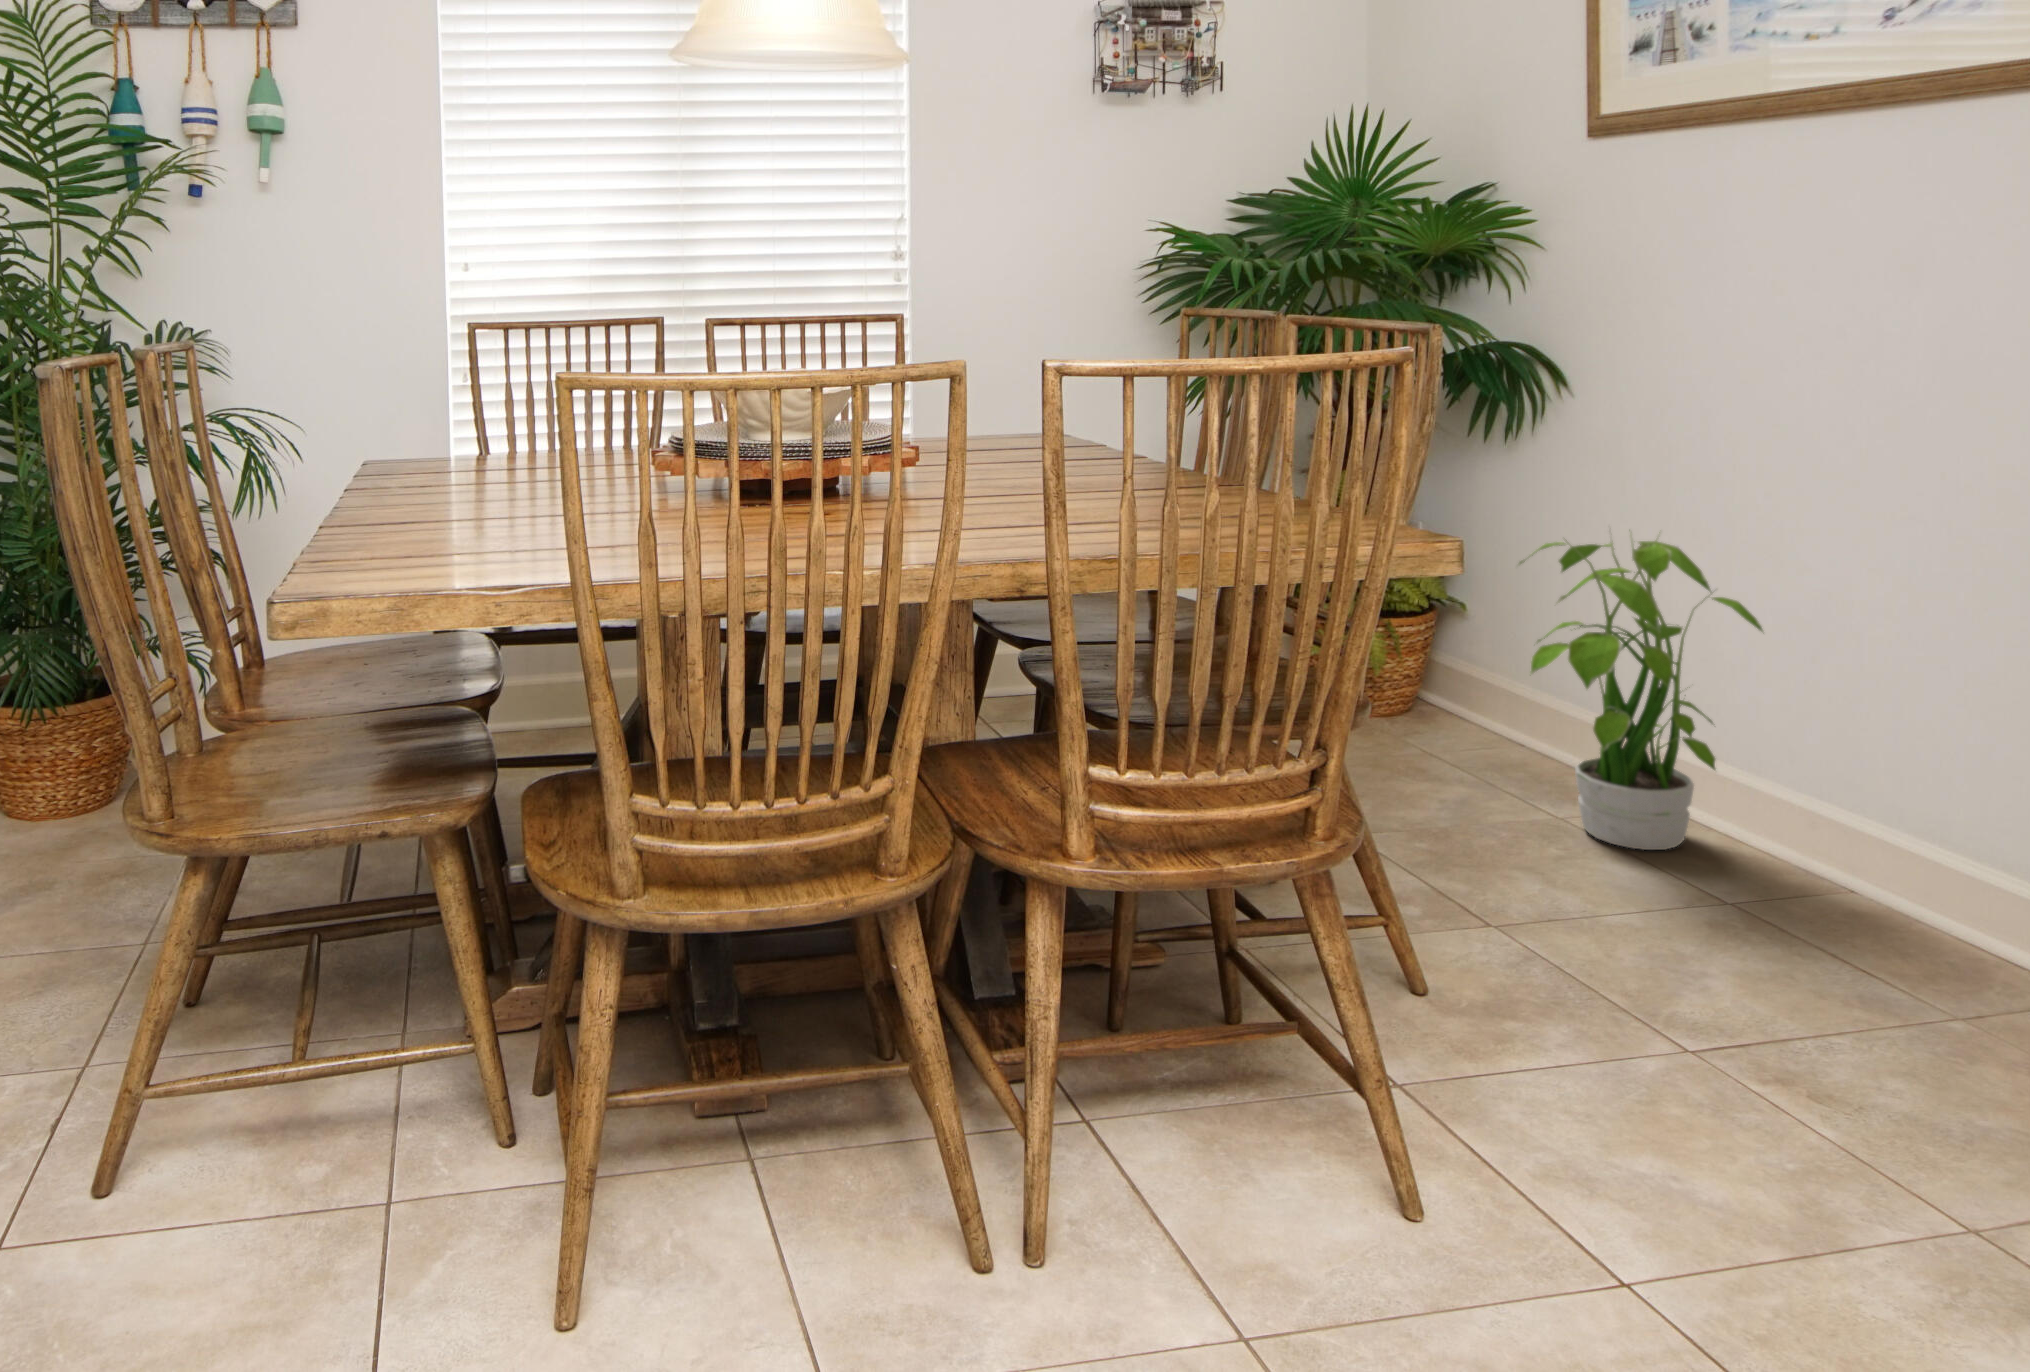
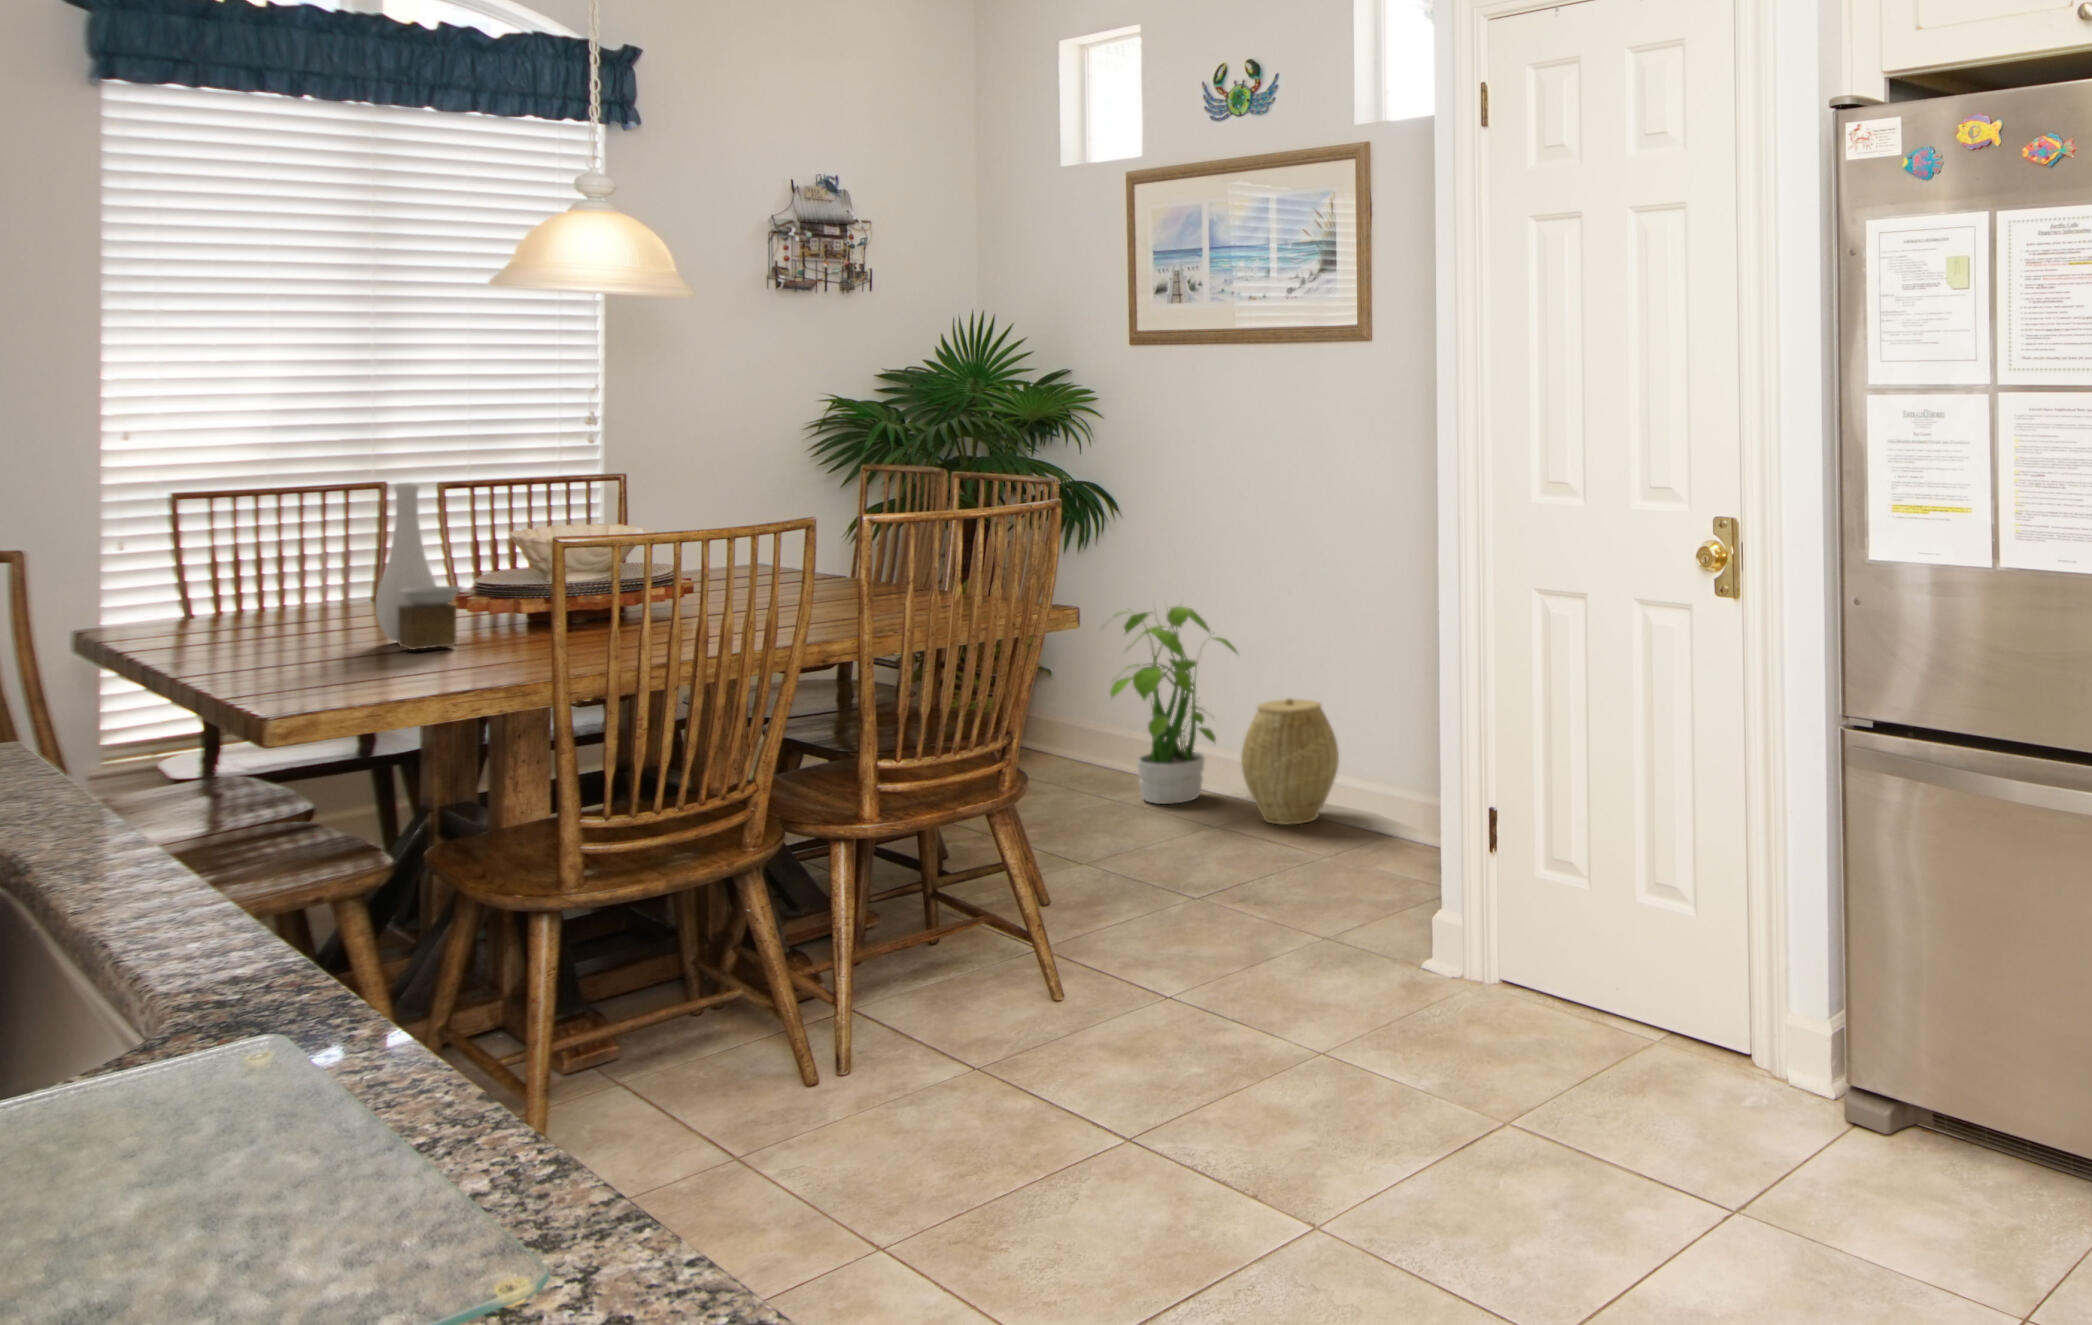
vase: none [386,326,476,564] -> present [376,483,463,649]
woven basket: none [1765,728,1975,959] -> present [1241,698,1339,825]

